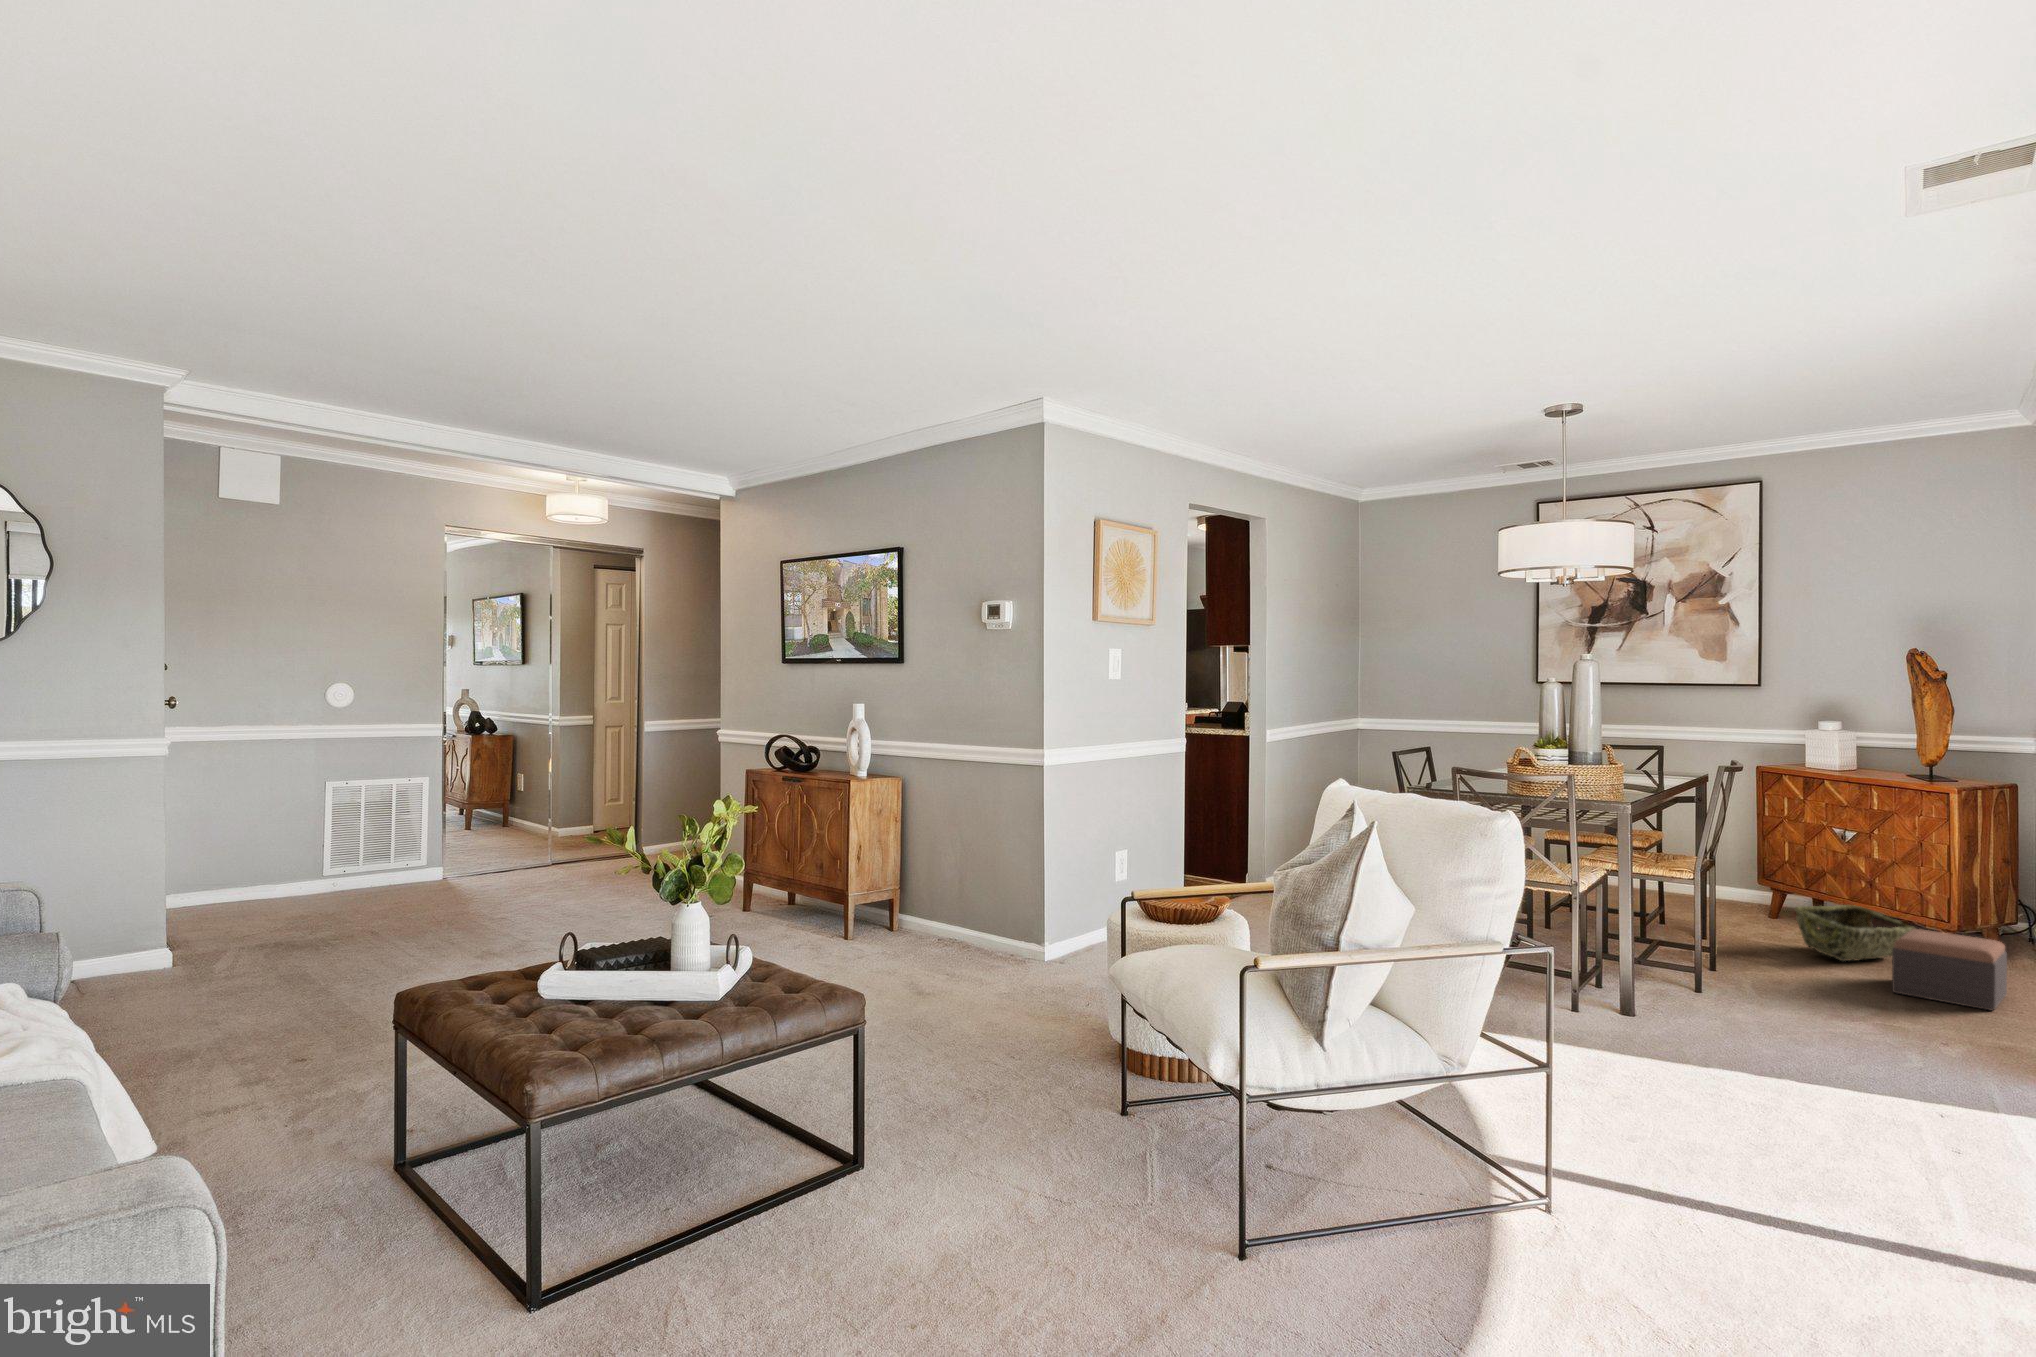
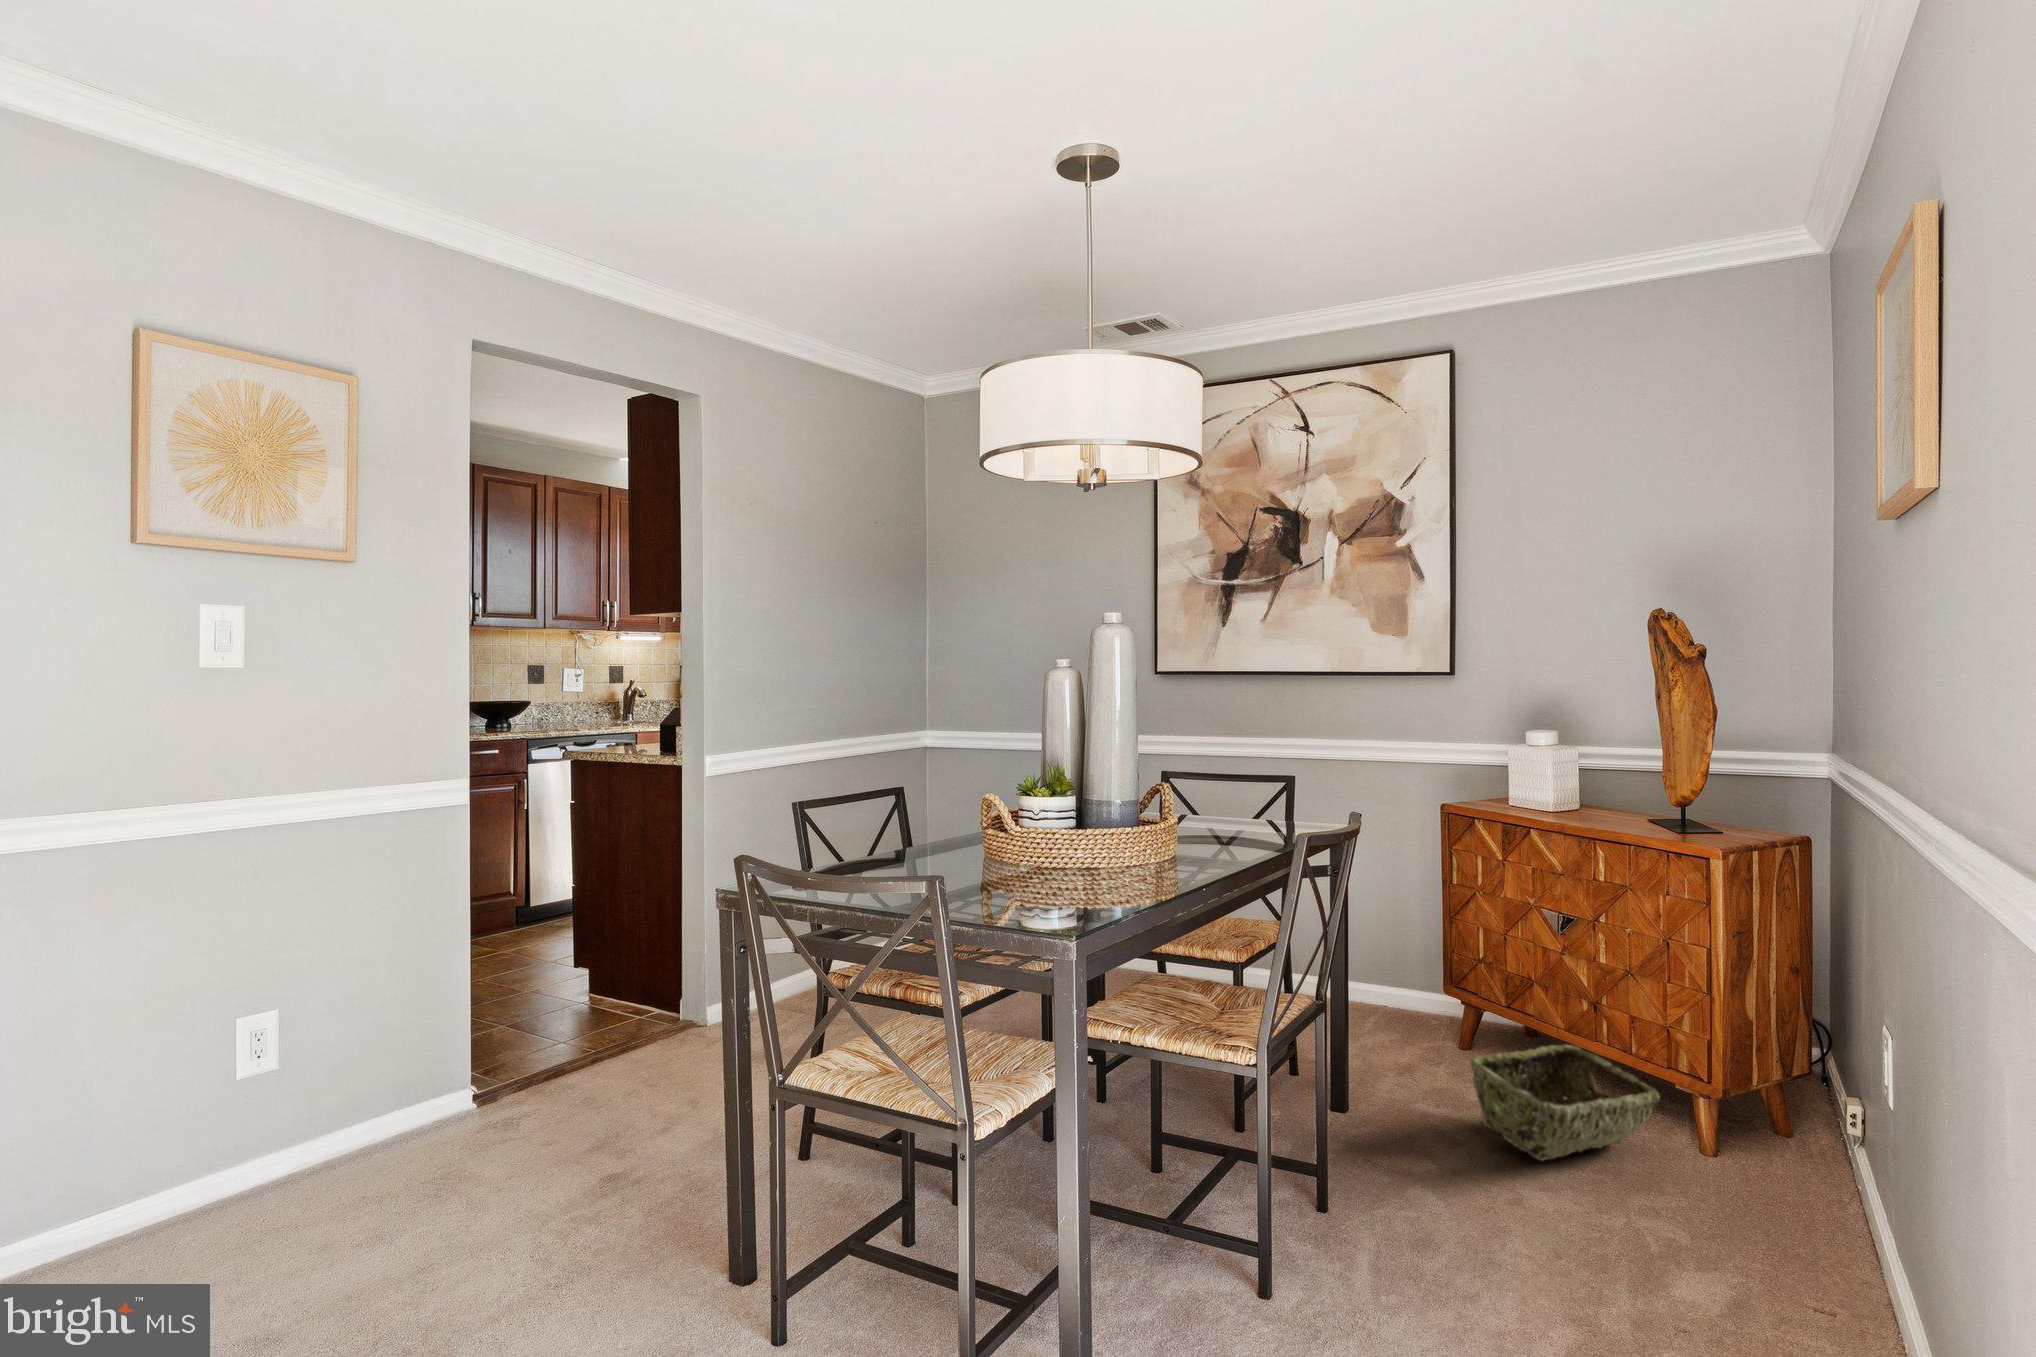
footstool: present [1892,929,2007,1011] -> none [1610,1117,1803,1310]

